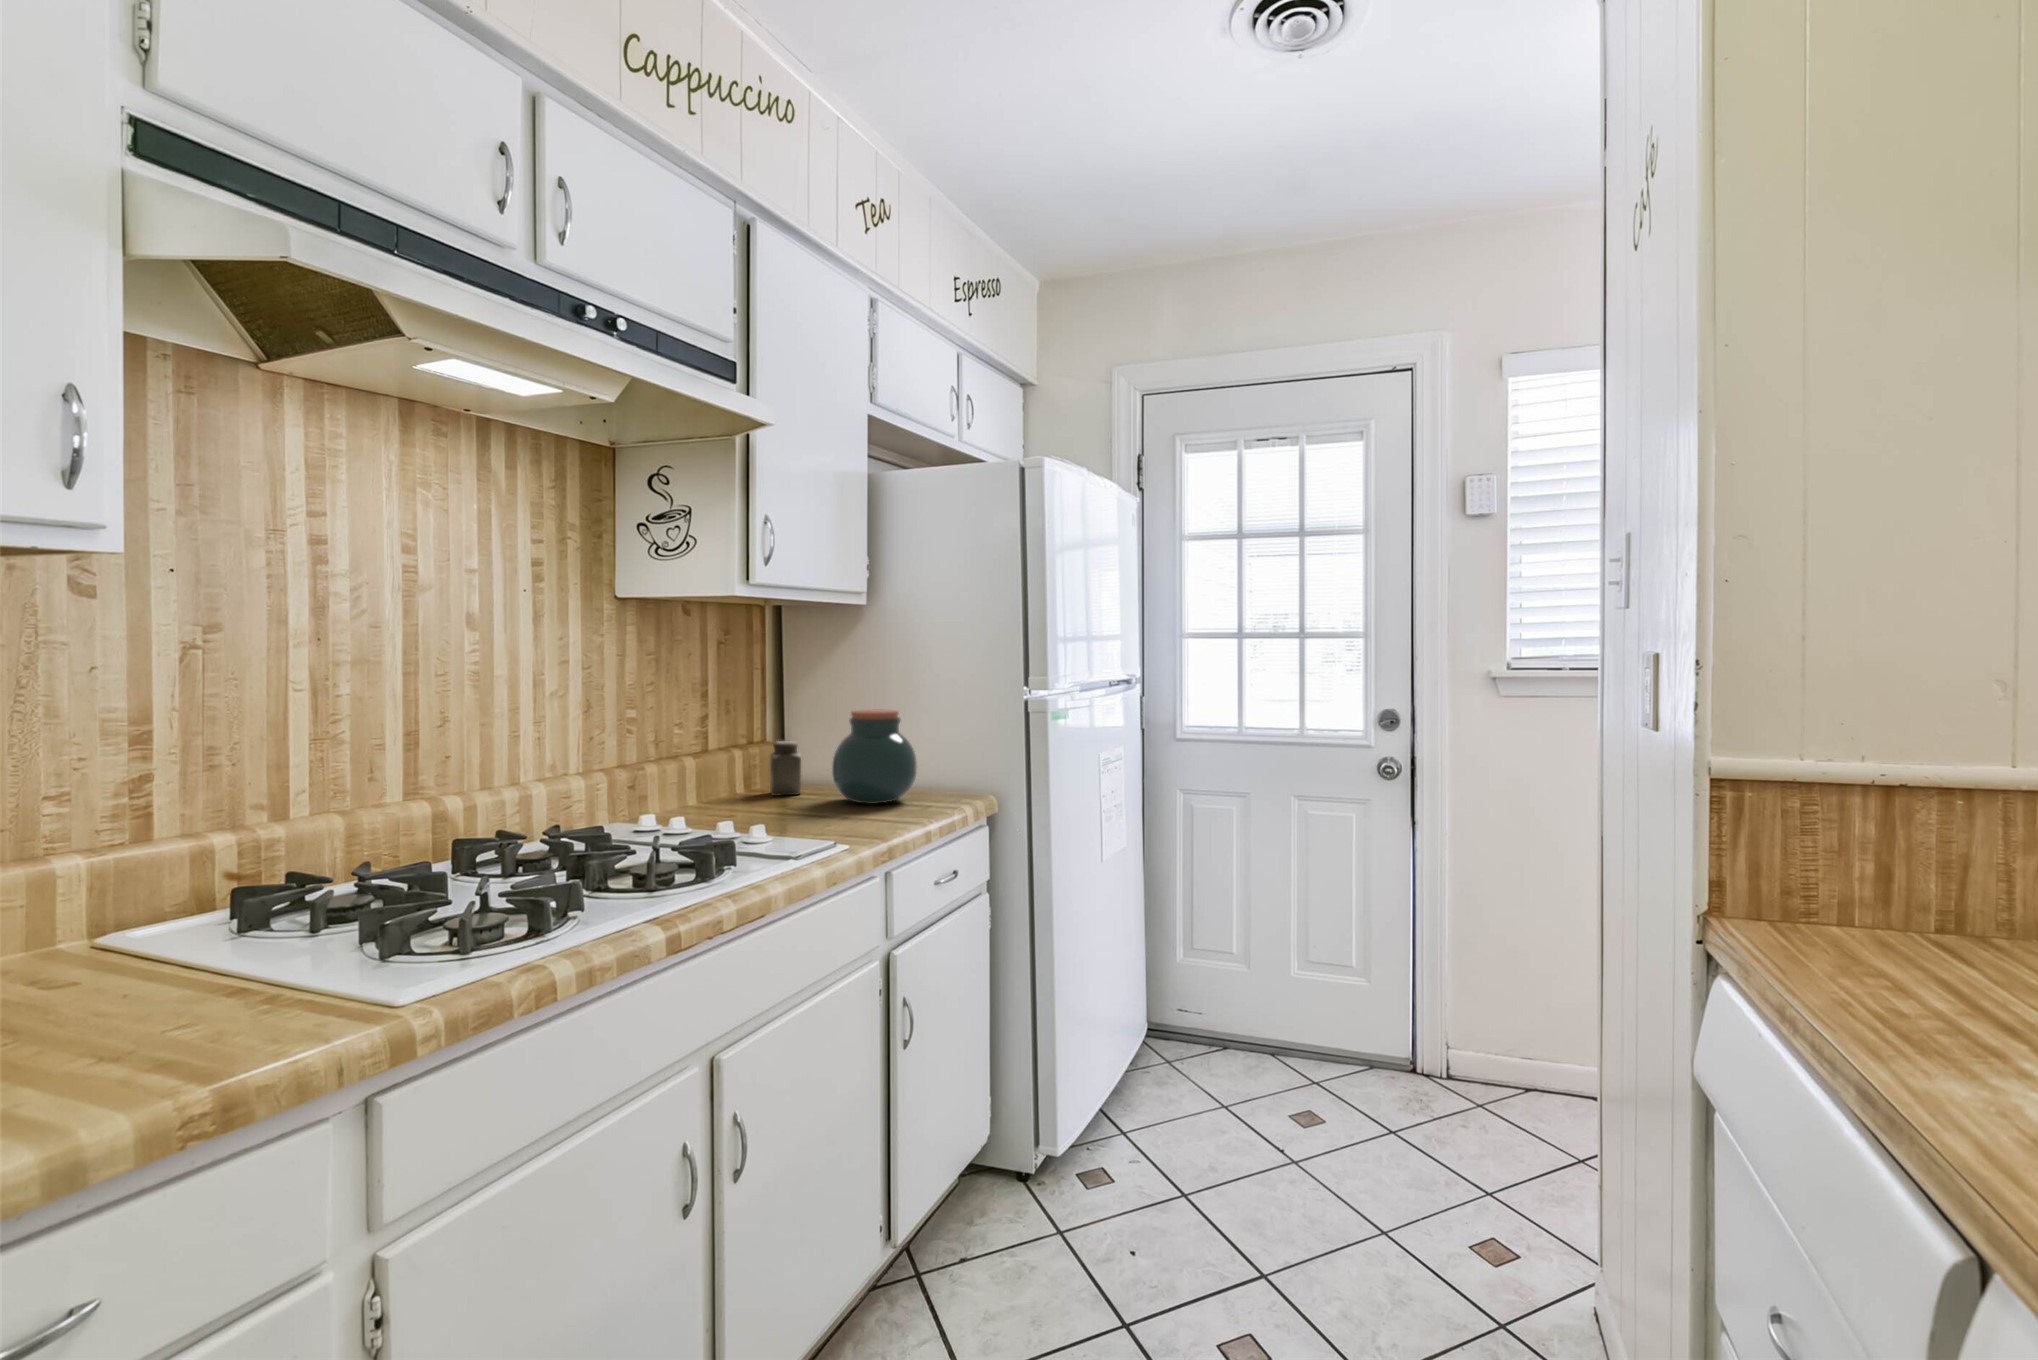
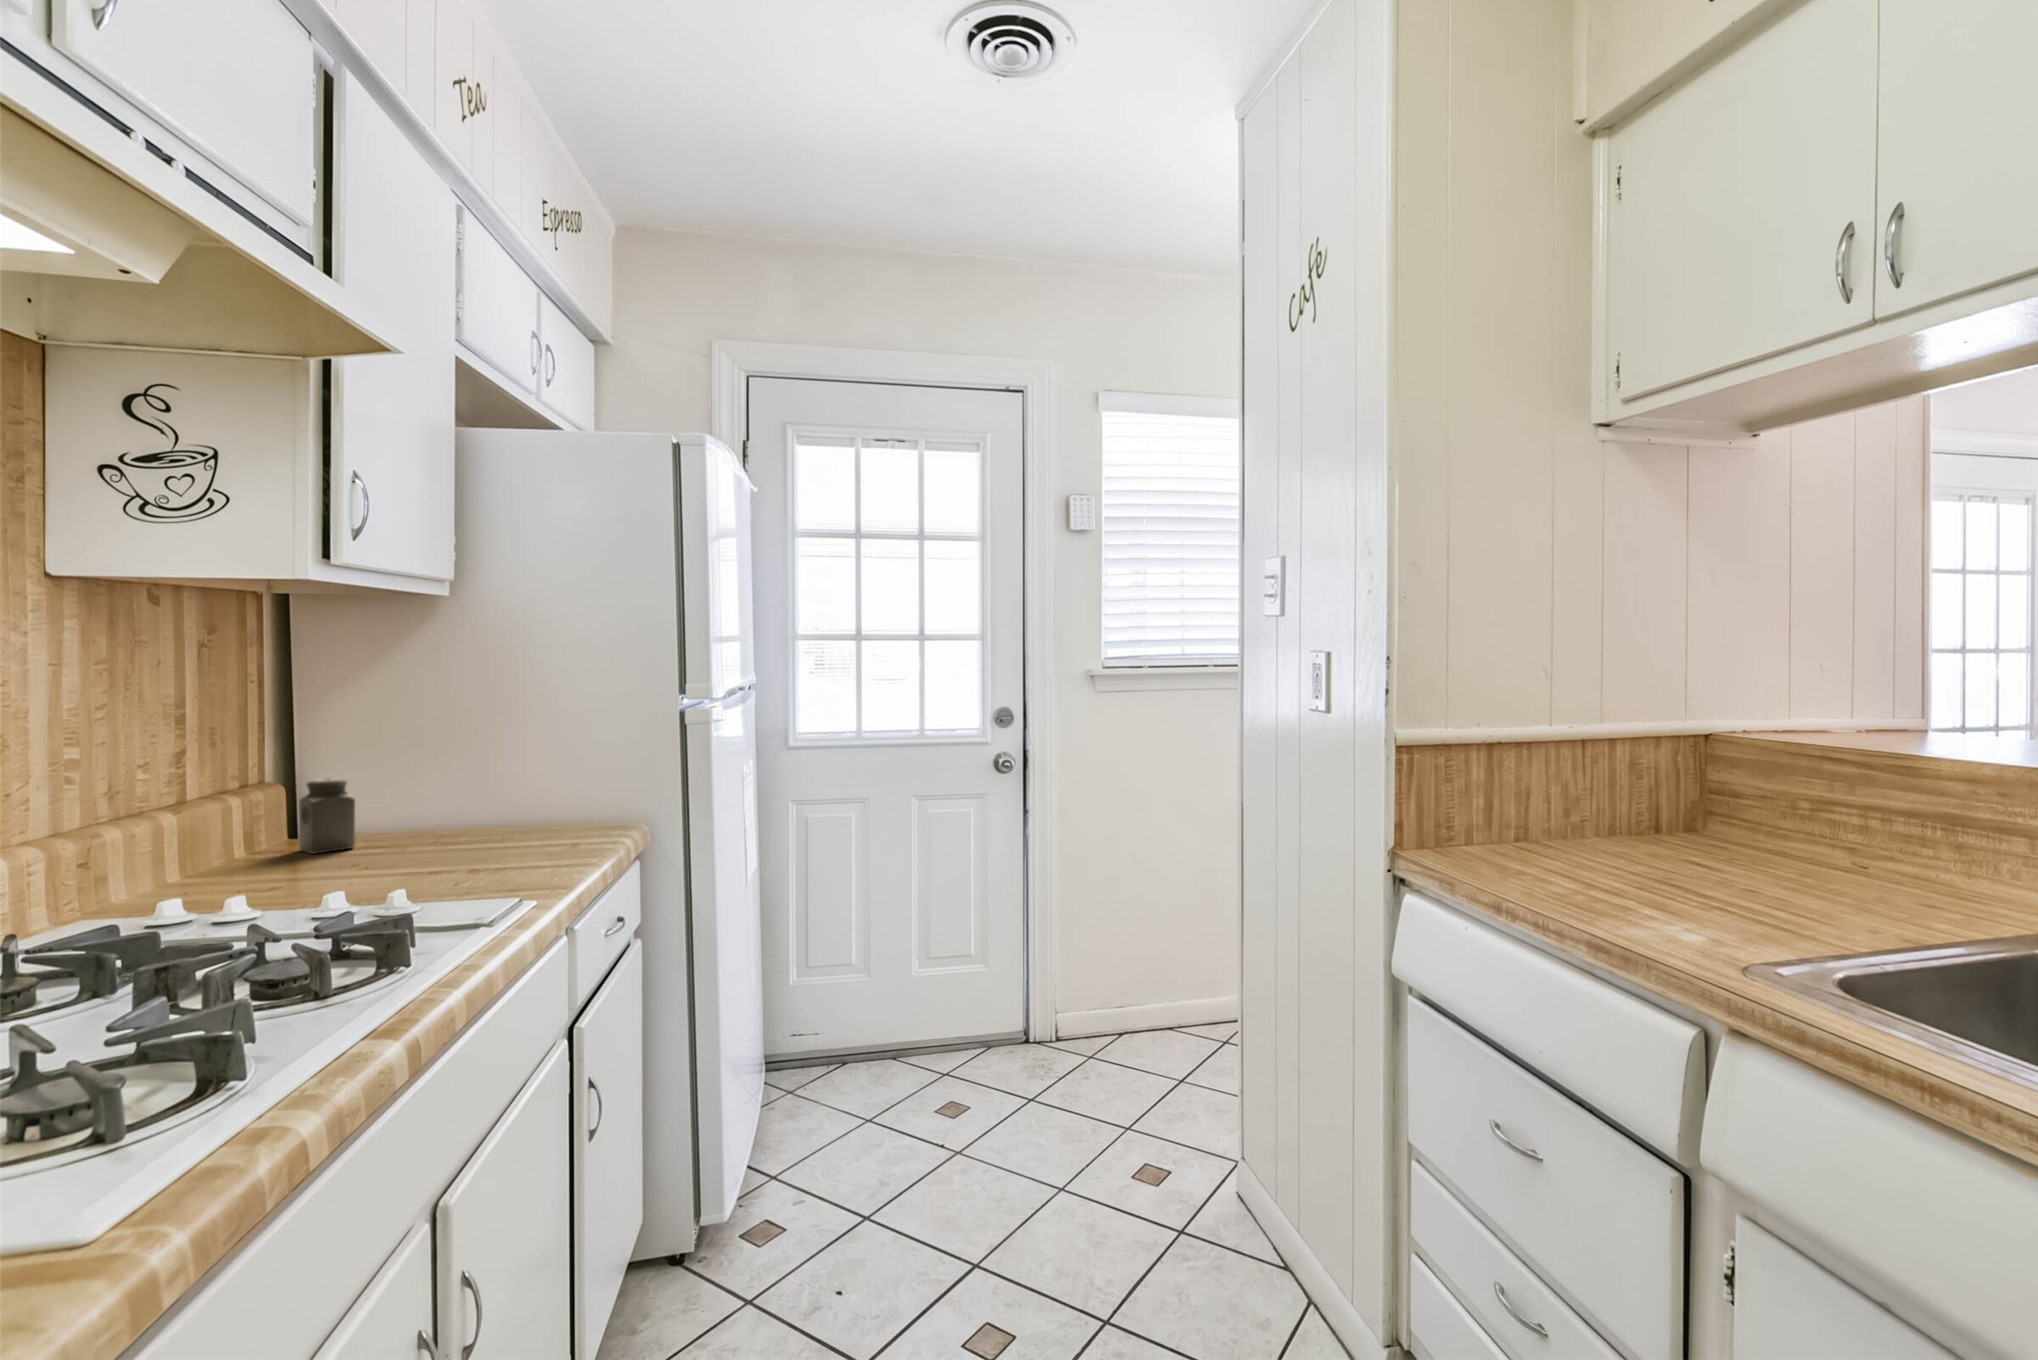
jar: present [832,709,917,804] -> none [419,728,541,849]

